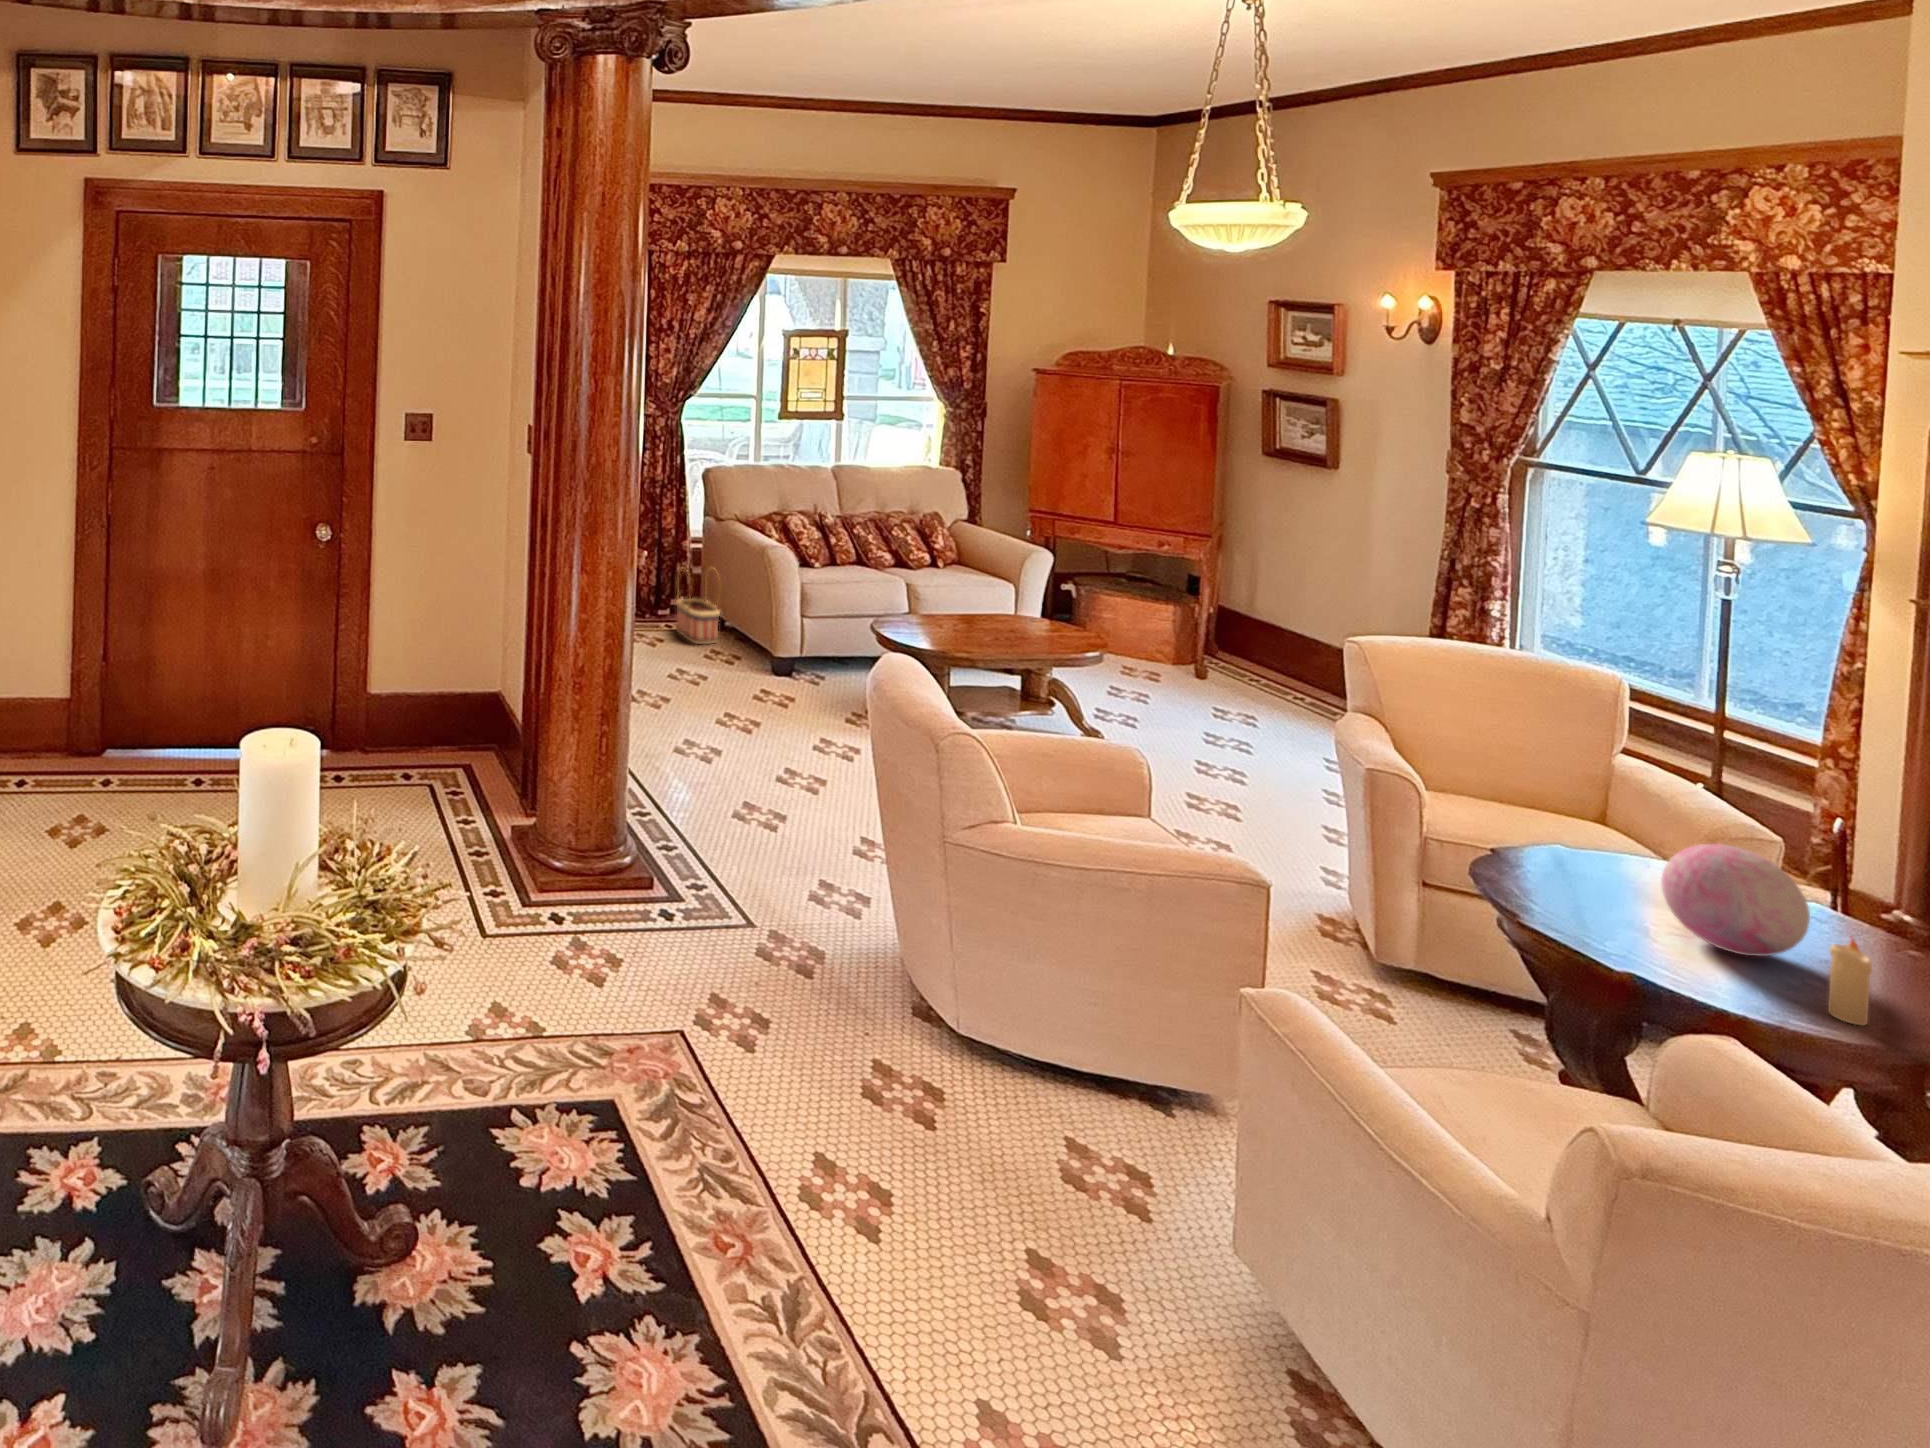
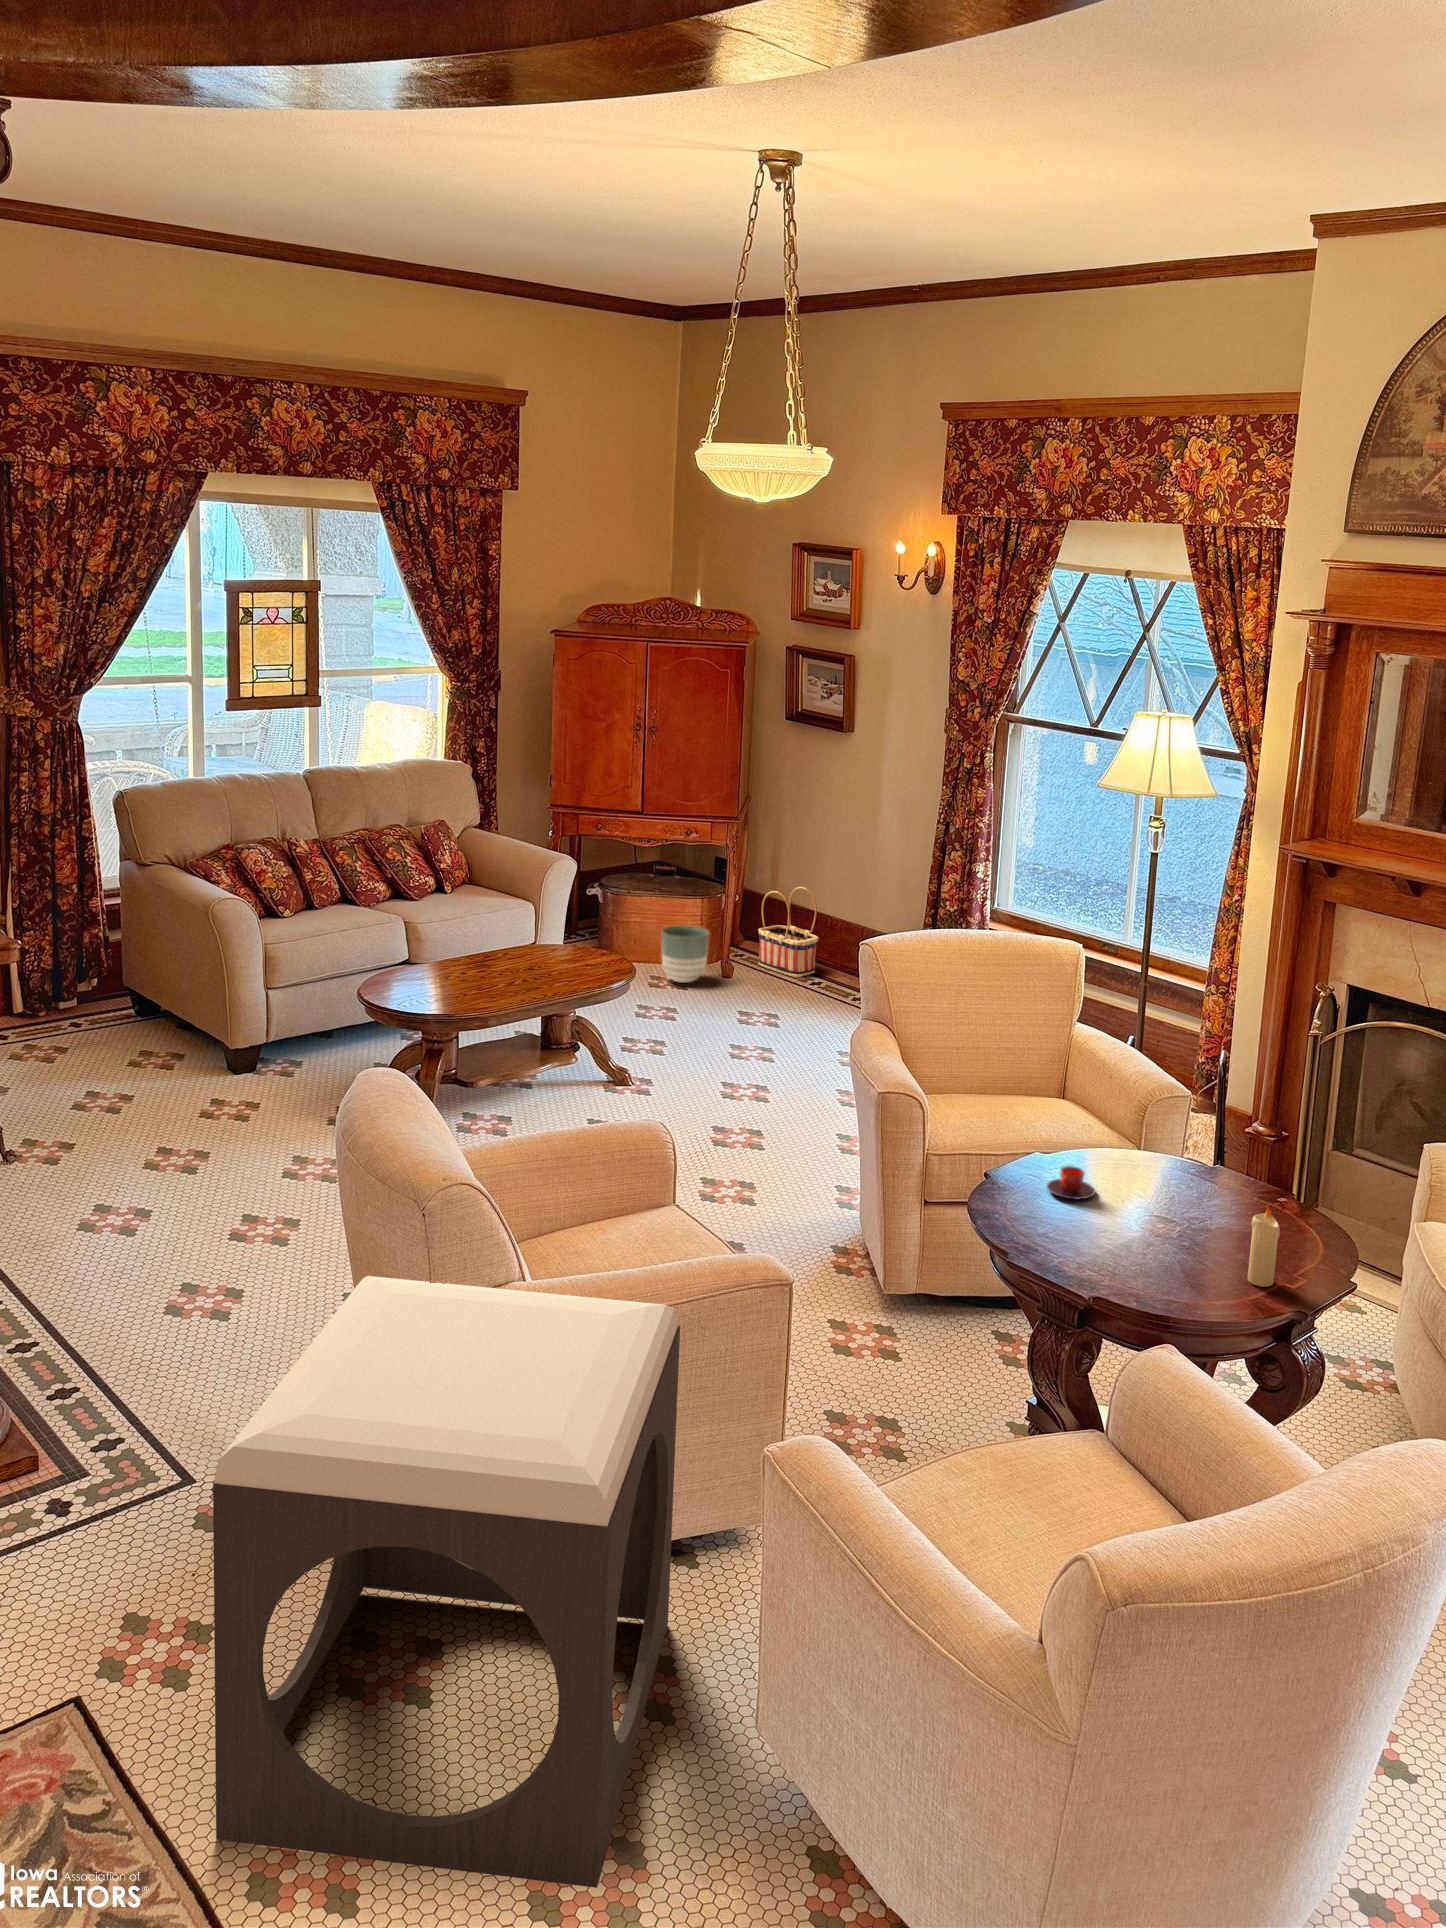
basket: present [676,567,720,644] -> present [758,887,818,977]
planter: none [1137,625,1186,677] -> present [661,925,709,983]
footstool: none [774,790,1147,1298] -> present [213,1276,680,1888]
decorative orb: present [1661,844,1810,956] -> none [1131,1130,1235,1235]
teacup: none [1555,862,1619,897] -> present [1047,1166,1095,1199]

